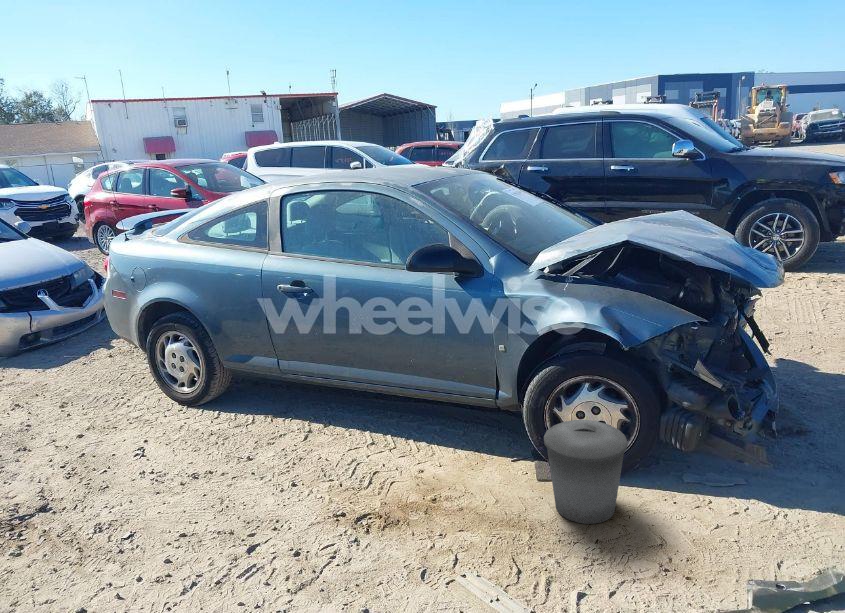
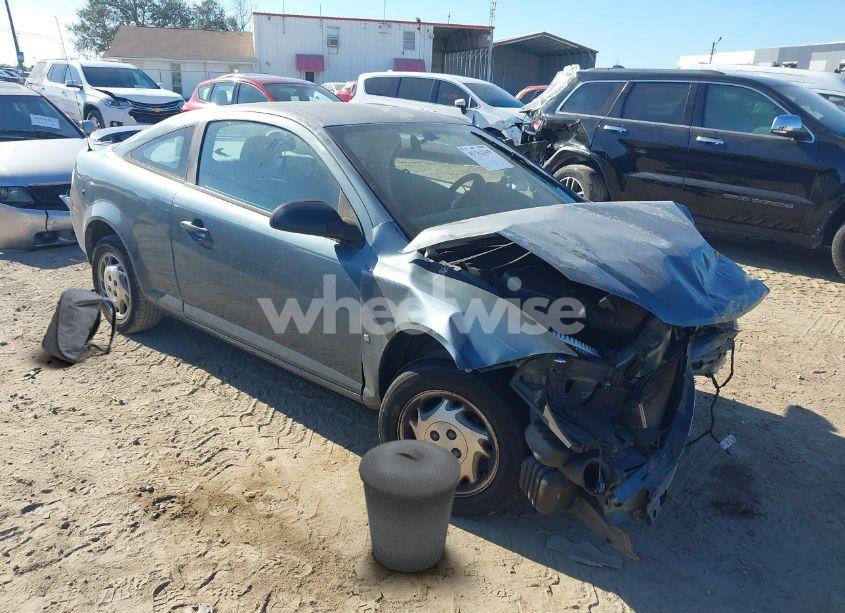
backpack: none [133,365,197,436] -> present [41,288,116,363]

